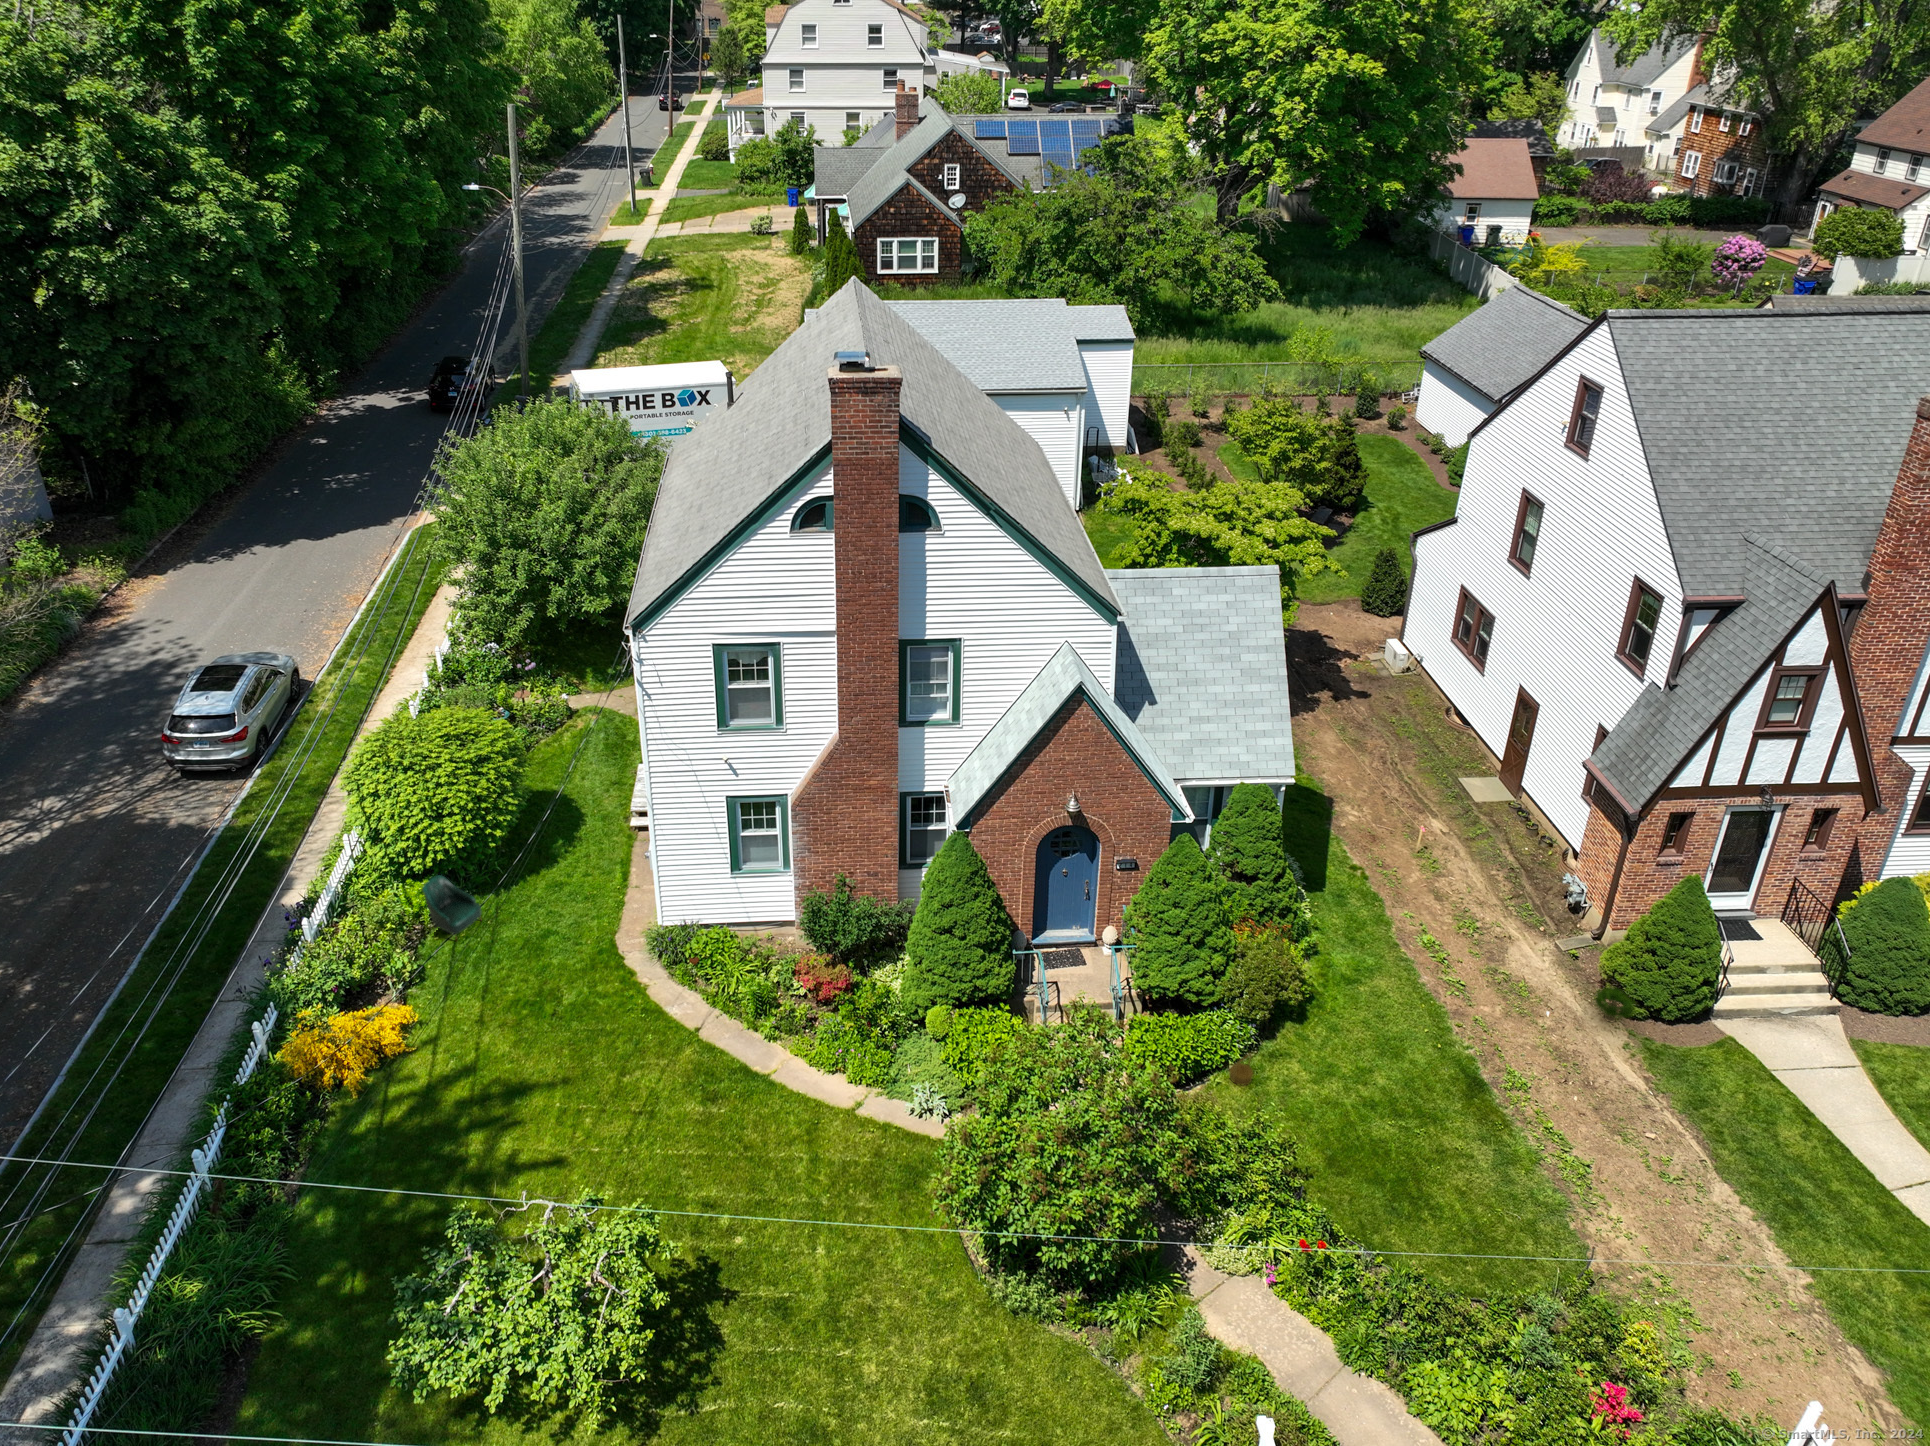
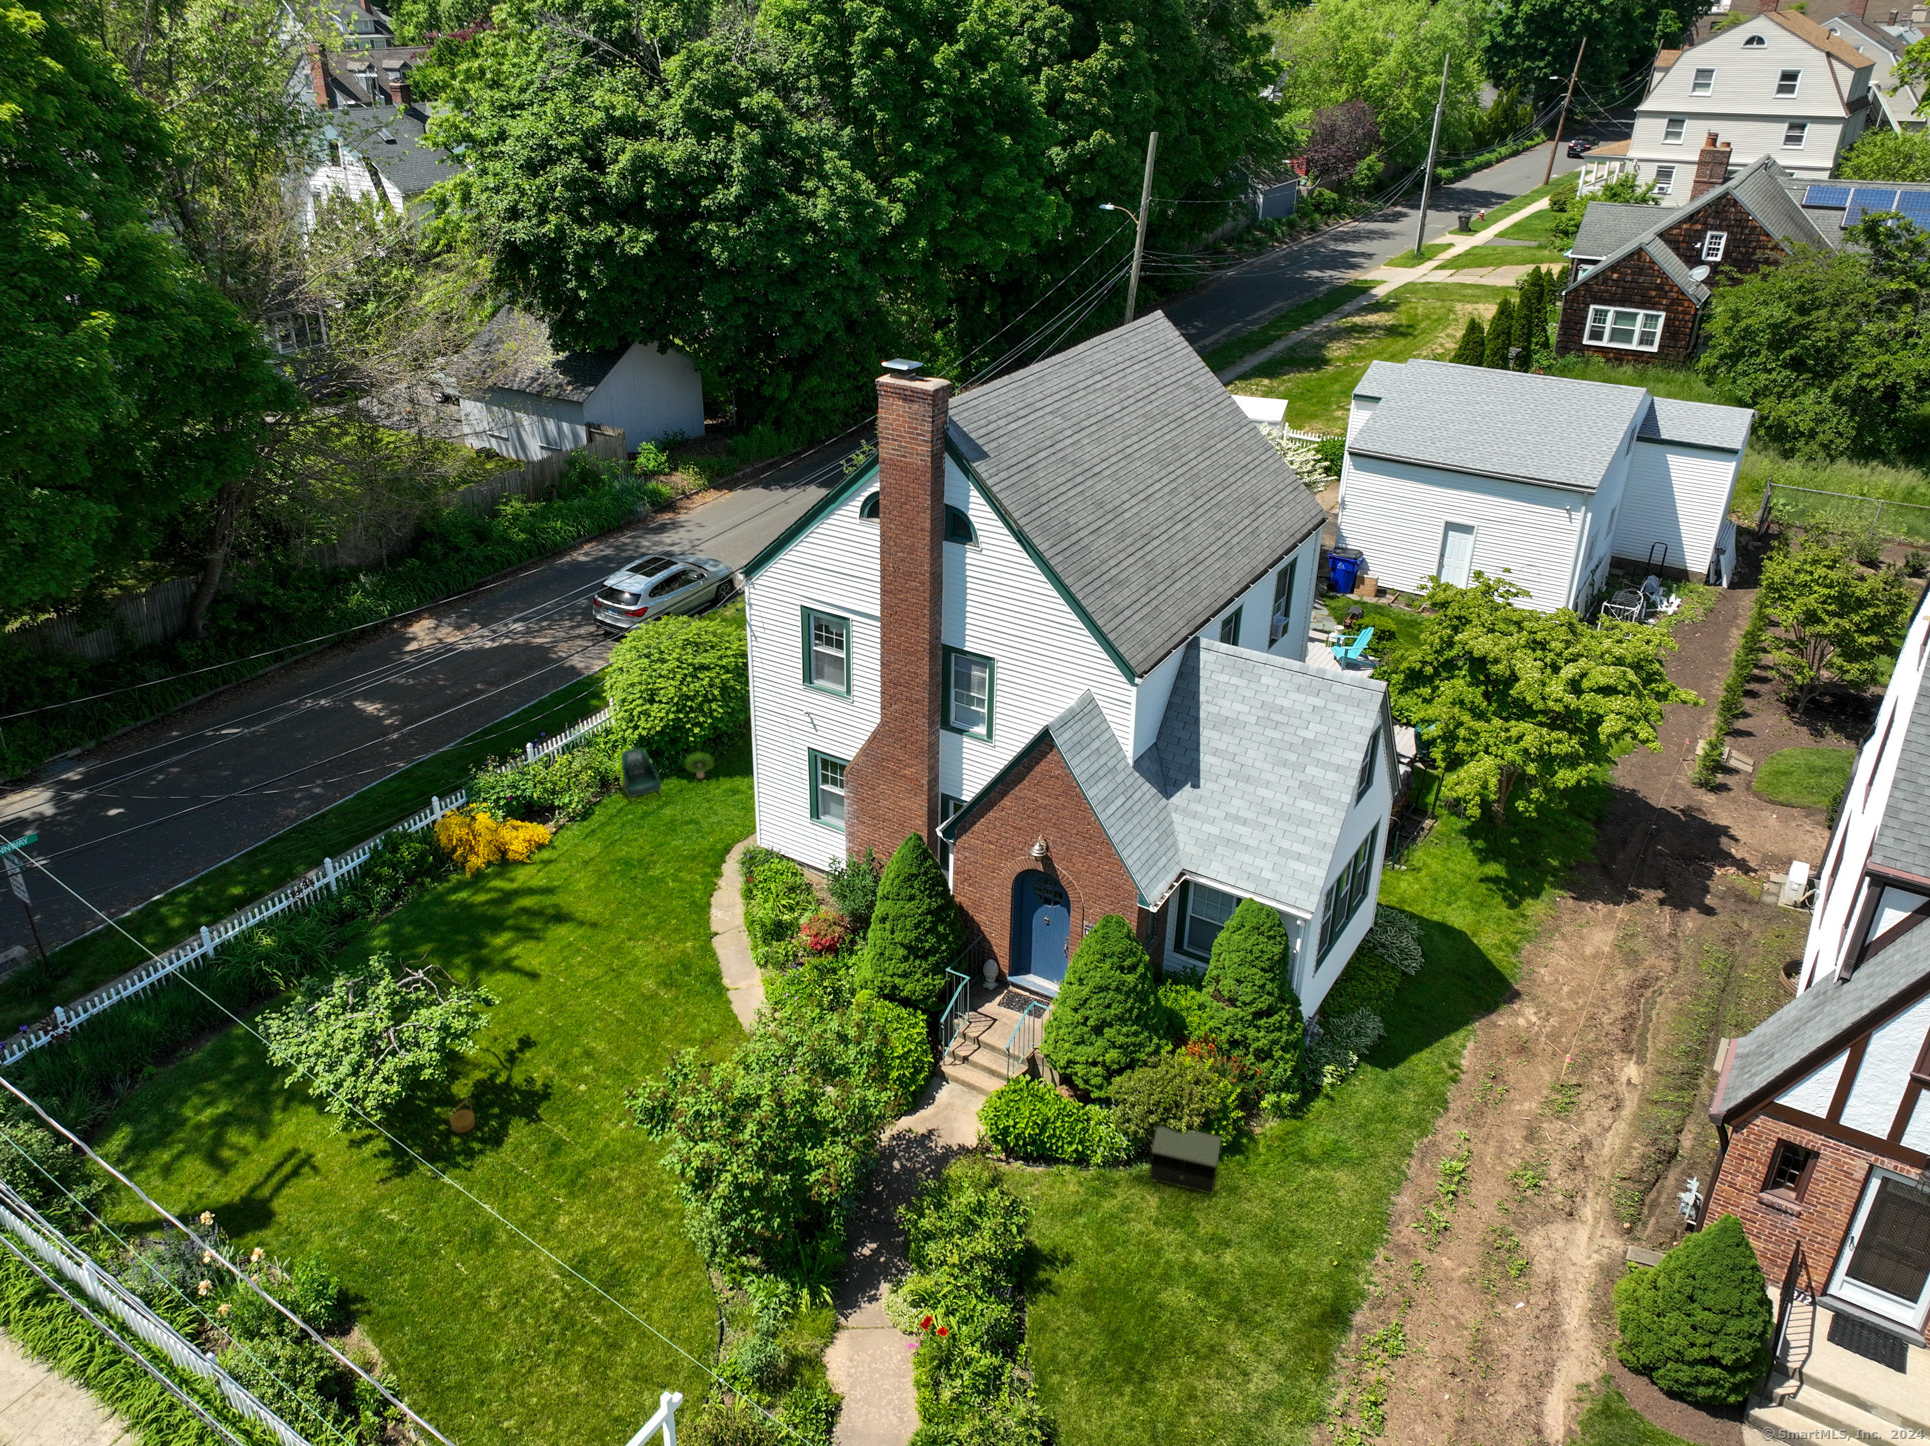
storage bench: none [1270,984,1342,1046] -> present [1150,1127,1221,1194]
potted plant: present [1593,988,1635,1022] -> present [685,753,714,778]
woven basket: present [1229,1054,1253,1086] -> present [450,1099,475,1133]

